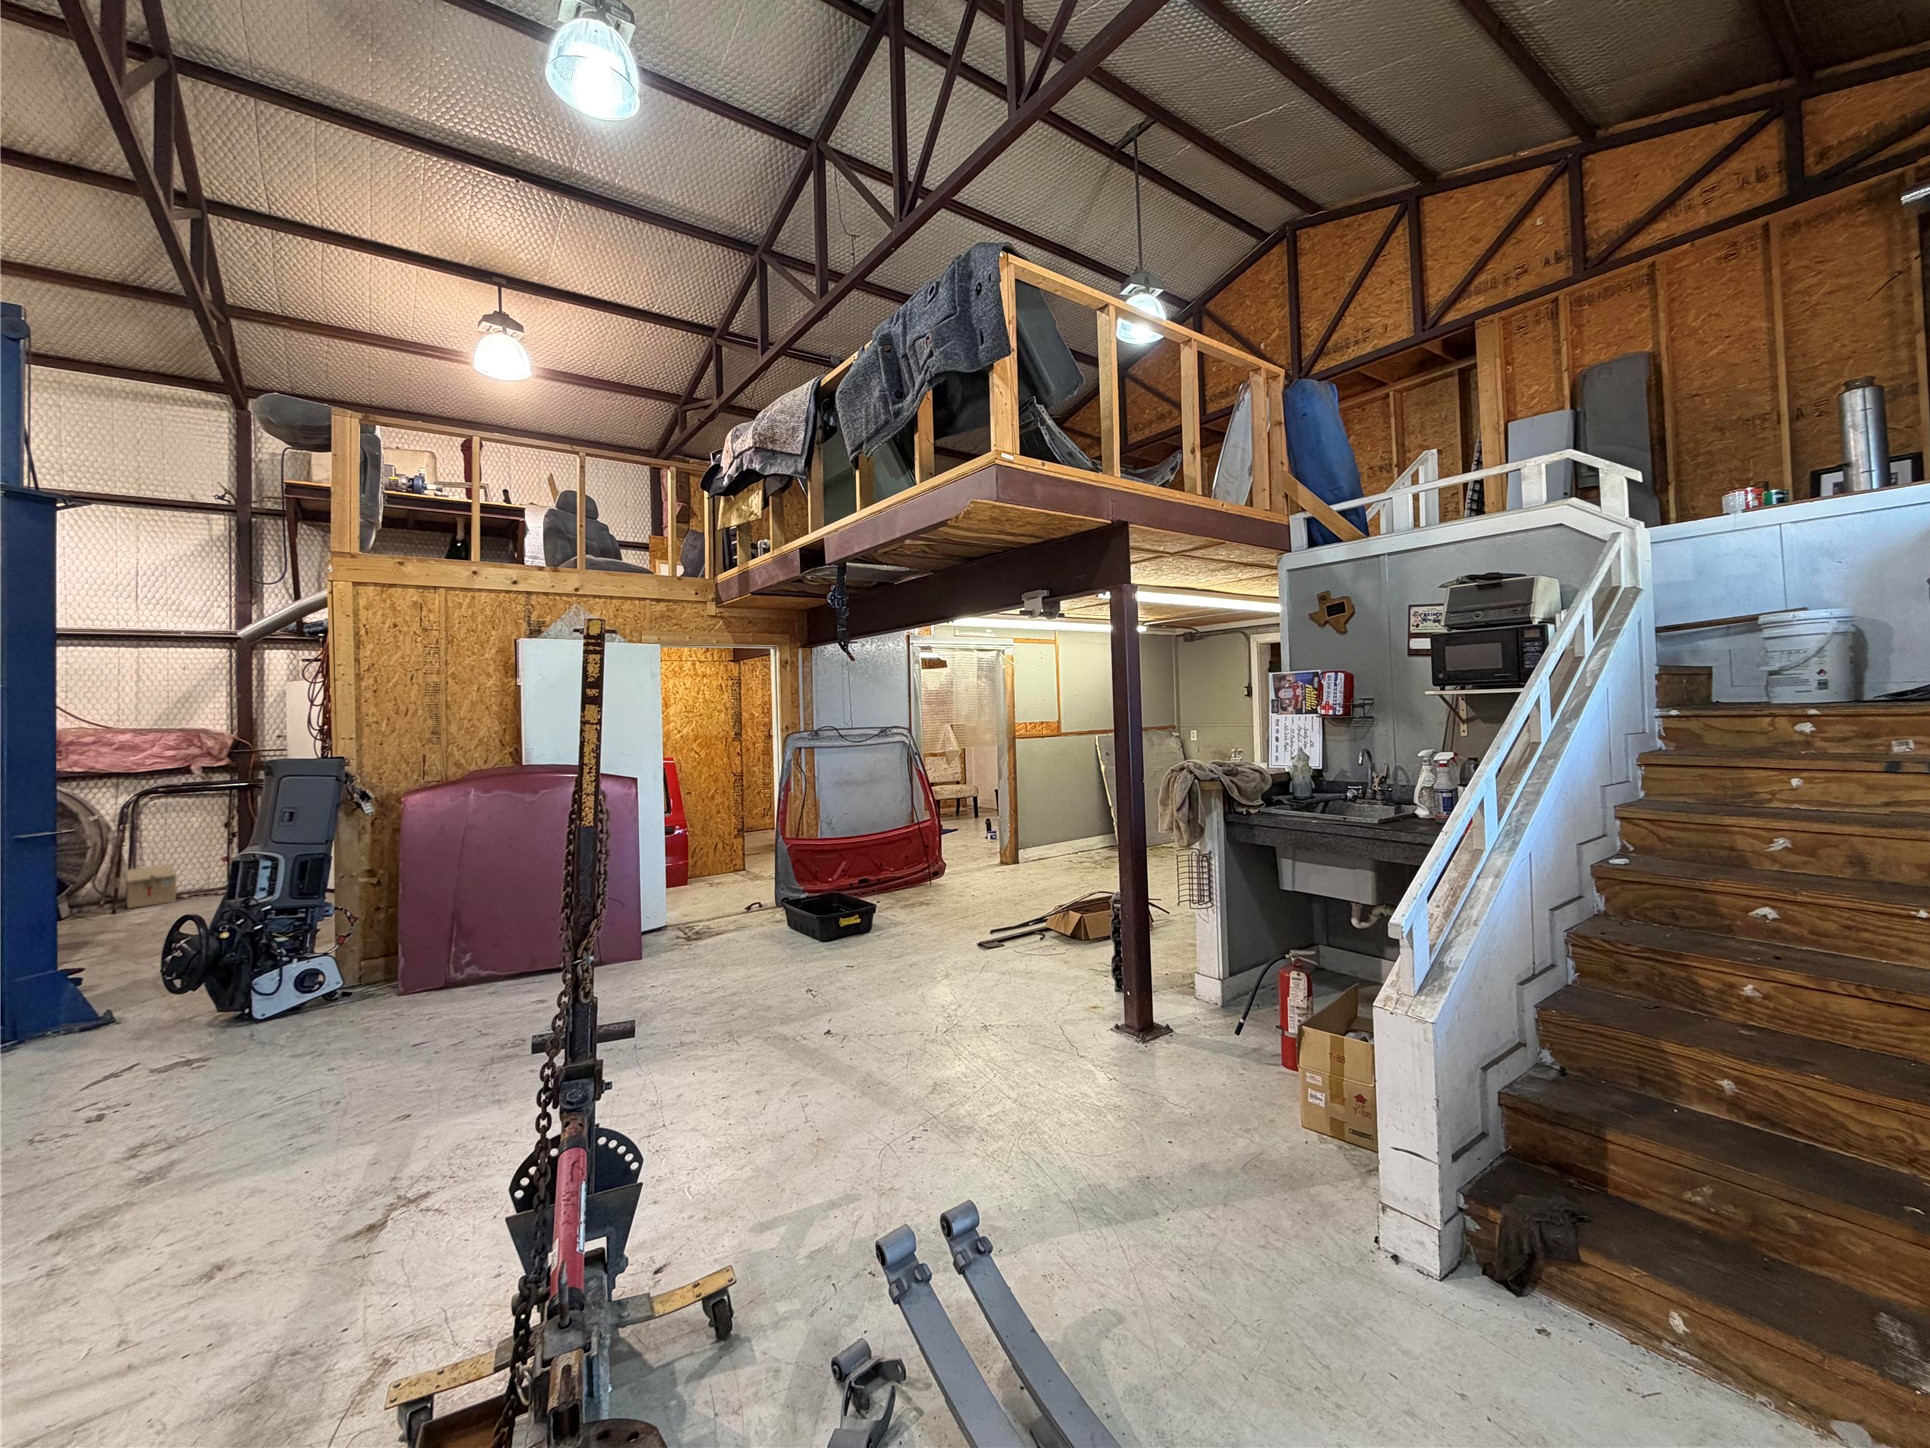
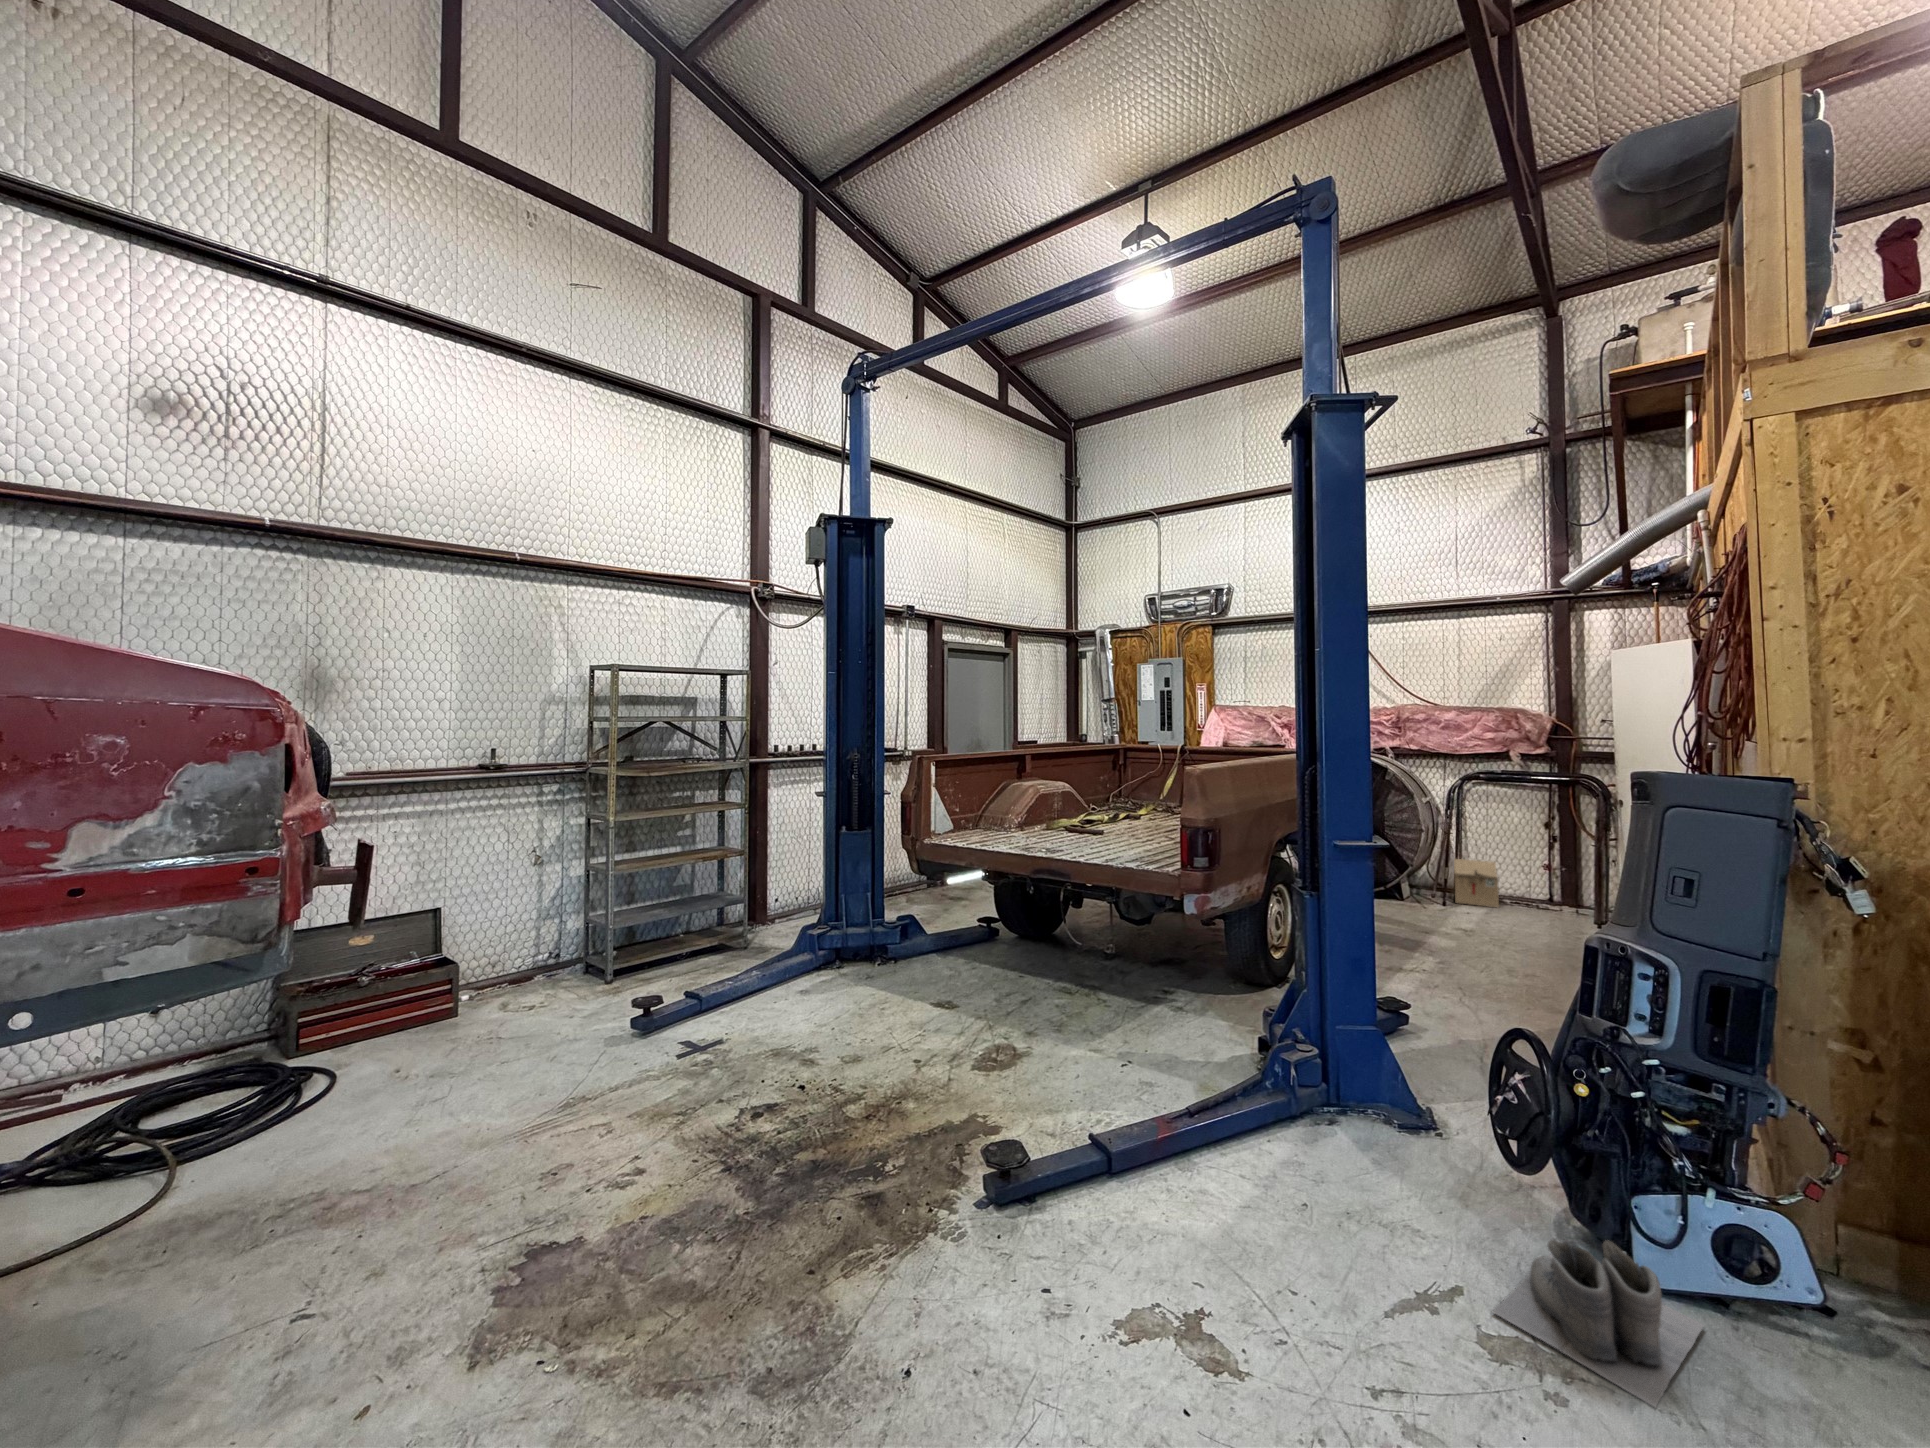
boots: none [175,992,287,1051] -> present [1491,1240,1704,1407]

